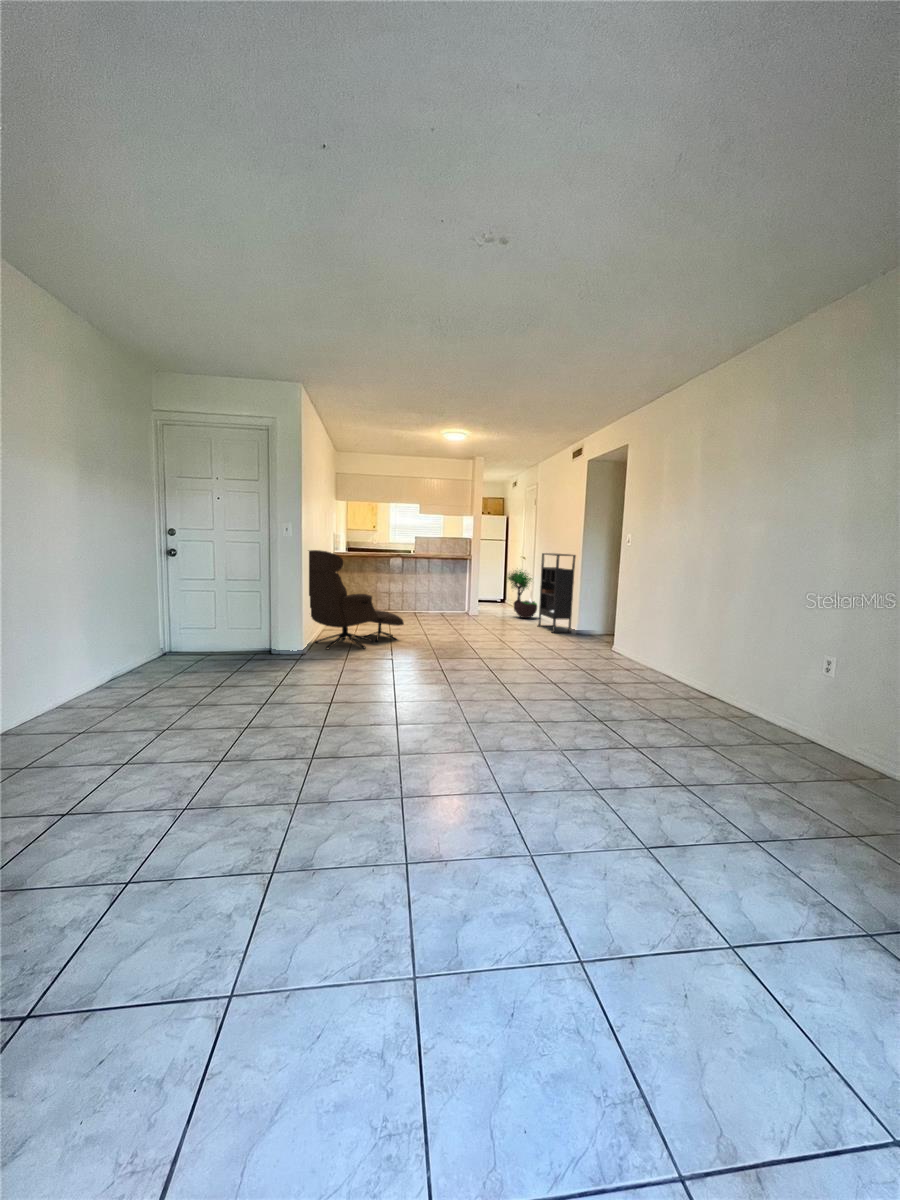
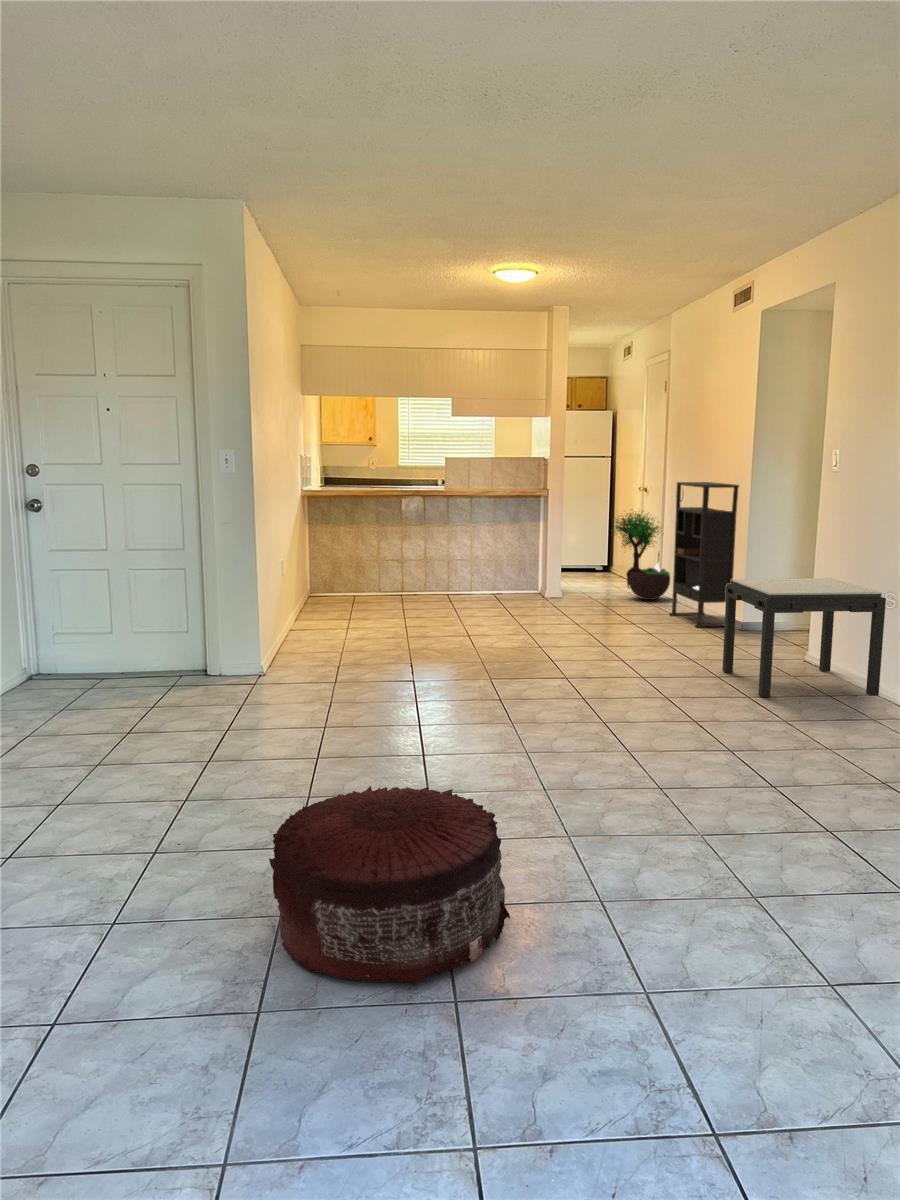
lounge chair: present [309,550,404,649] -> none [251,495,431,665]
side table: none [568,605,659,671] -> present [723,578,886,697]
pouf: none [289,719,445,851] -> present [269,786,510,984]

